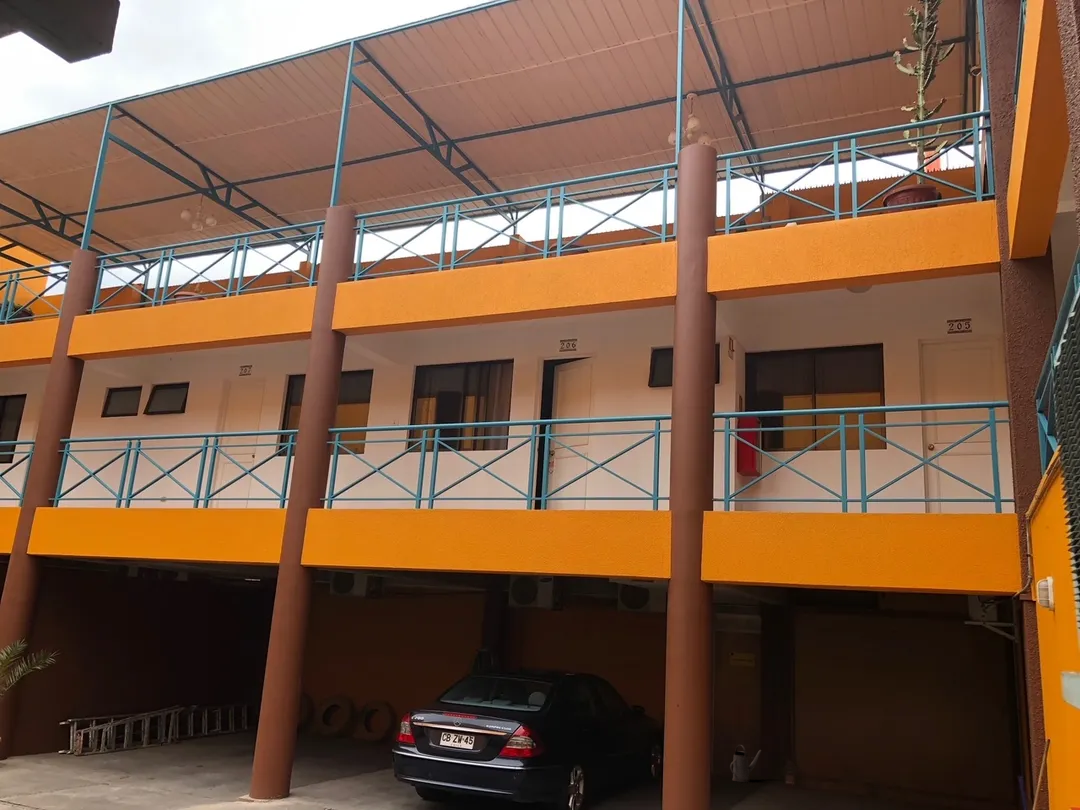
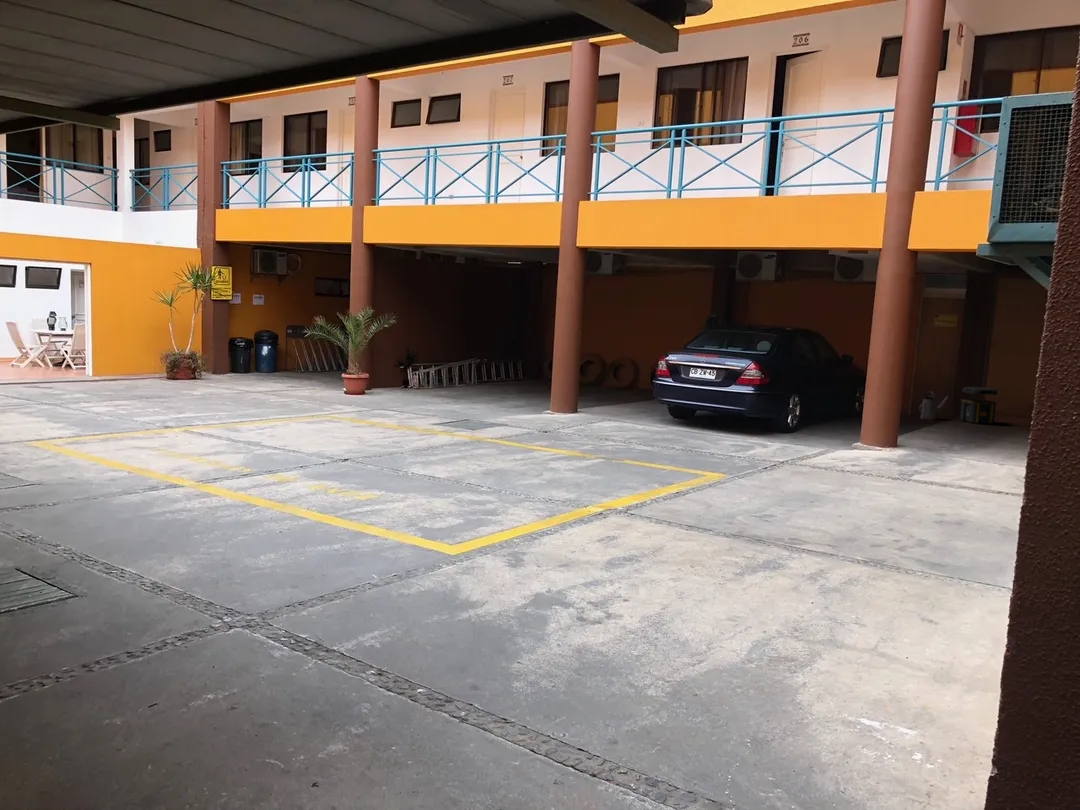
potted tree: none [47,697,91,757] -> present [394,349,419,387]
toolbox: none [776,738,815,786] -> present [960,387,997,424]

